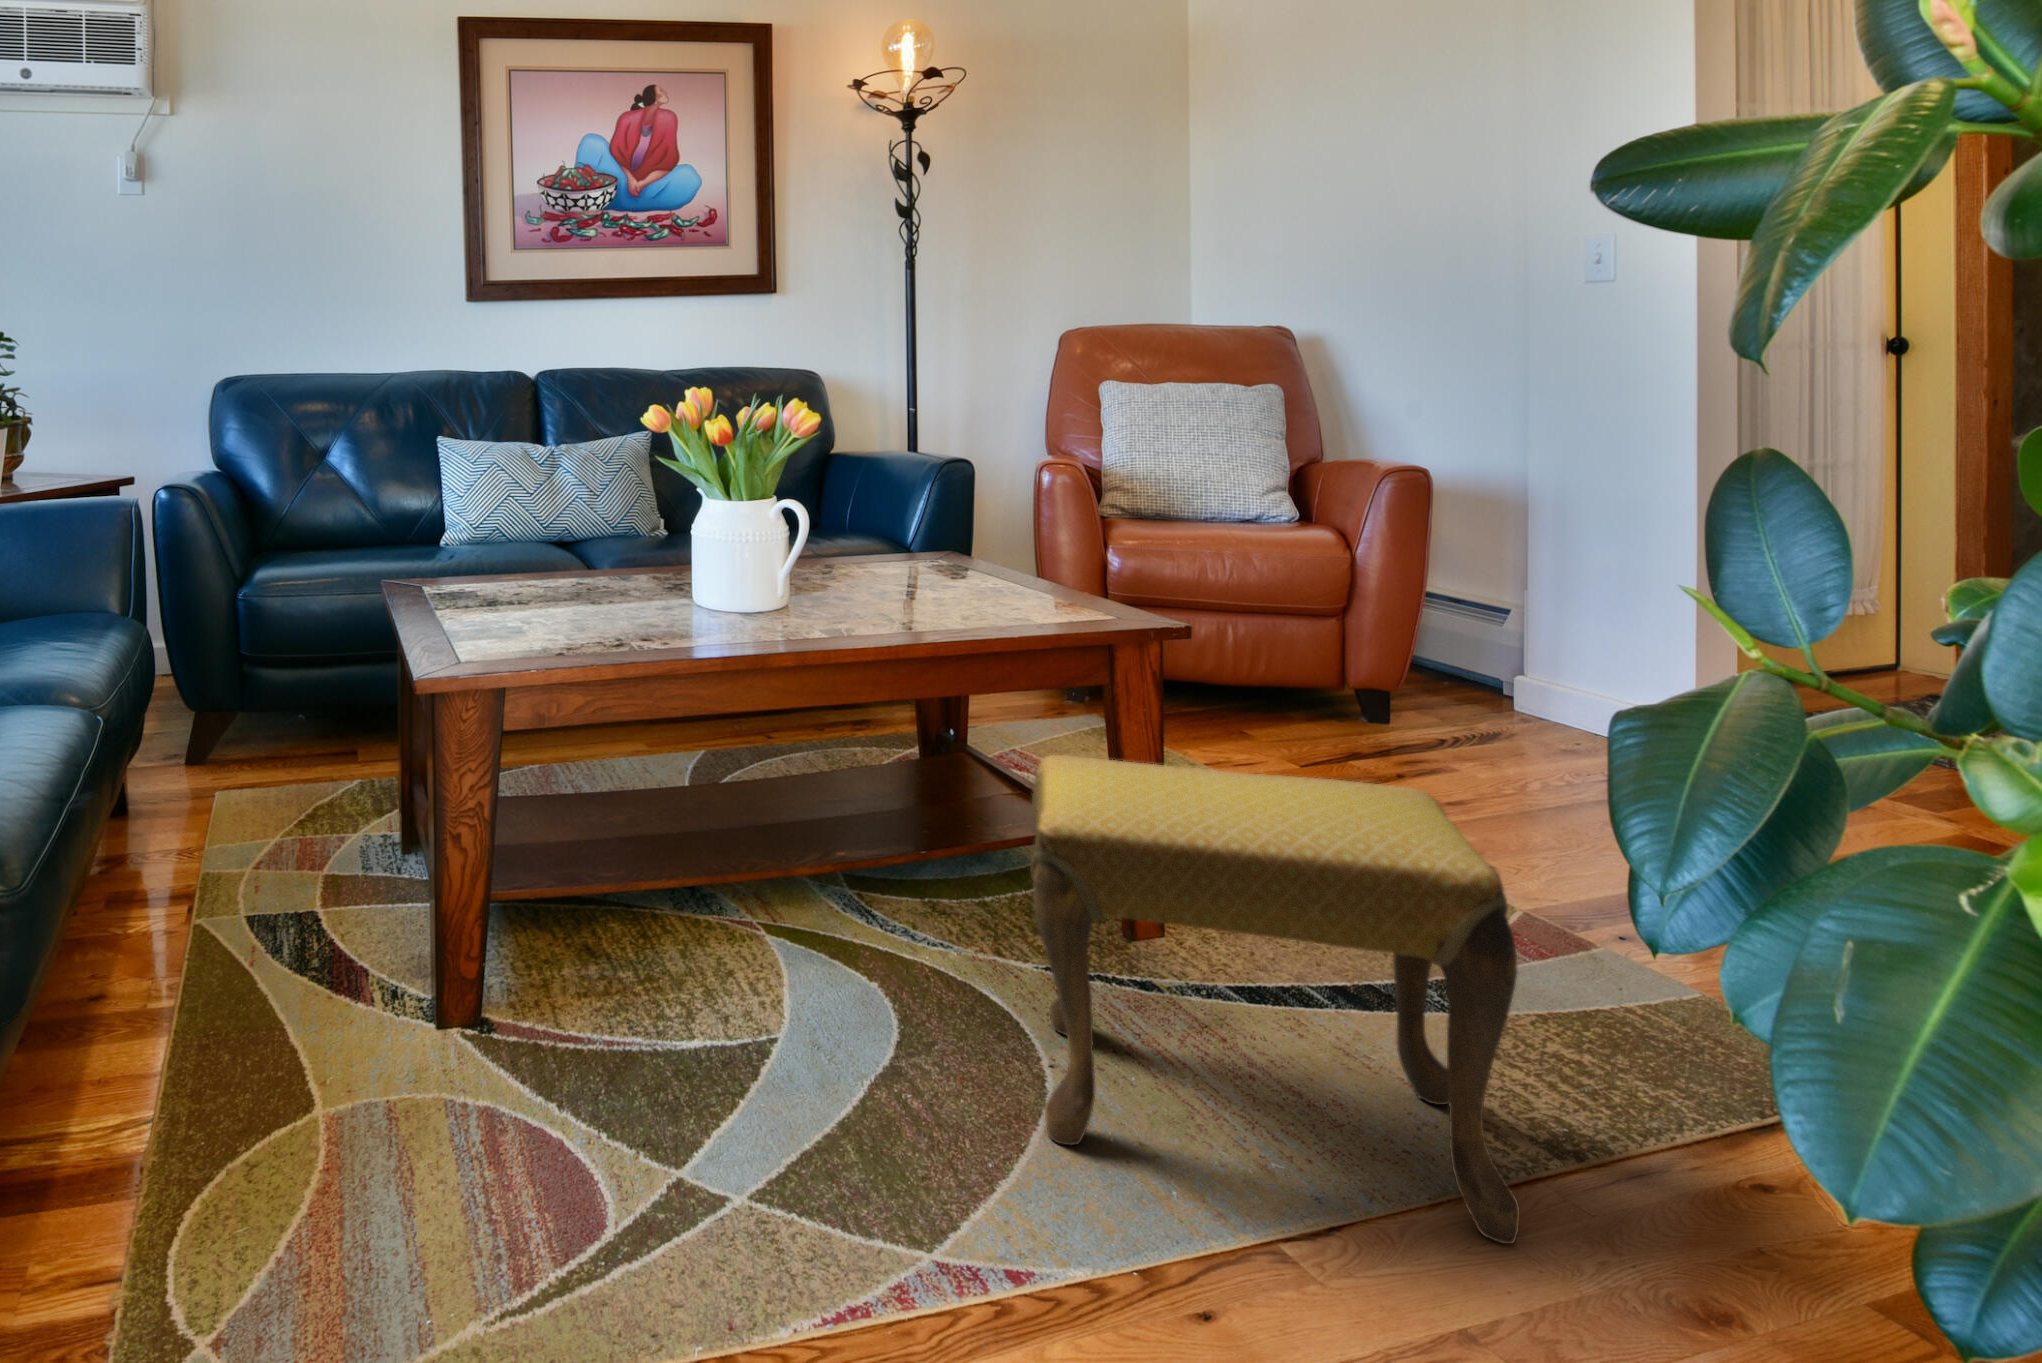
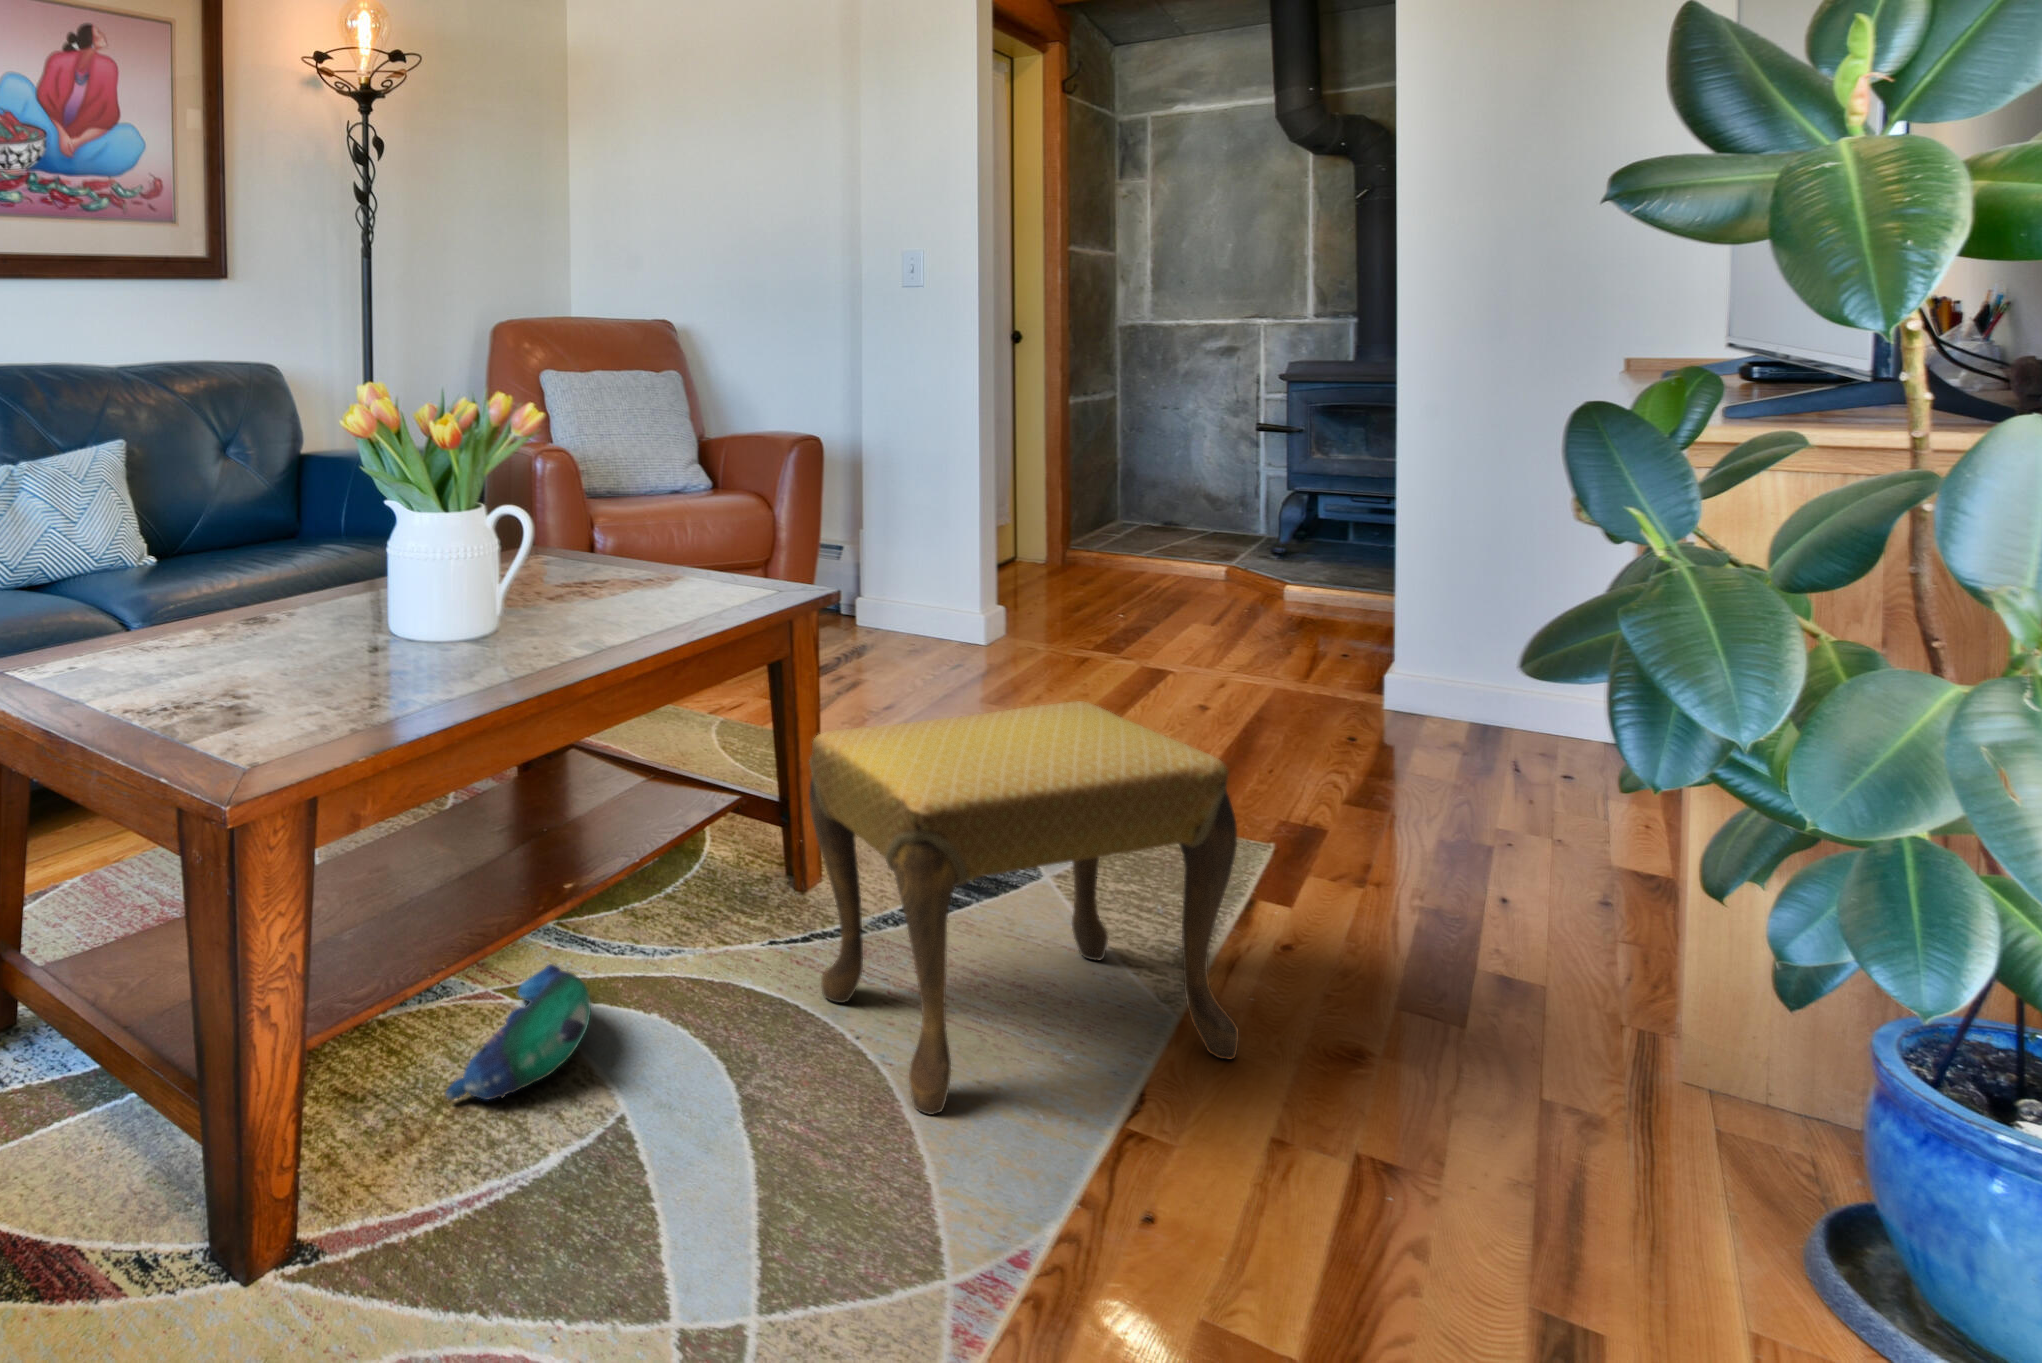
plush toy: none [650,915,811,994] -> present [446,964,591,1100]

